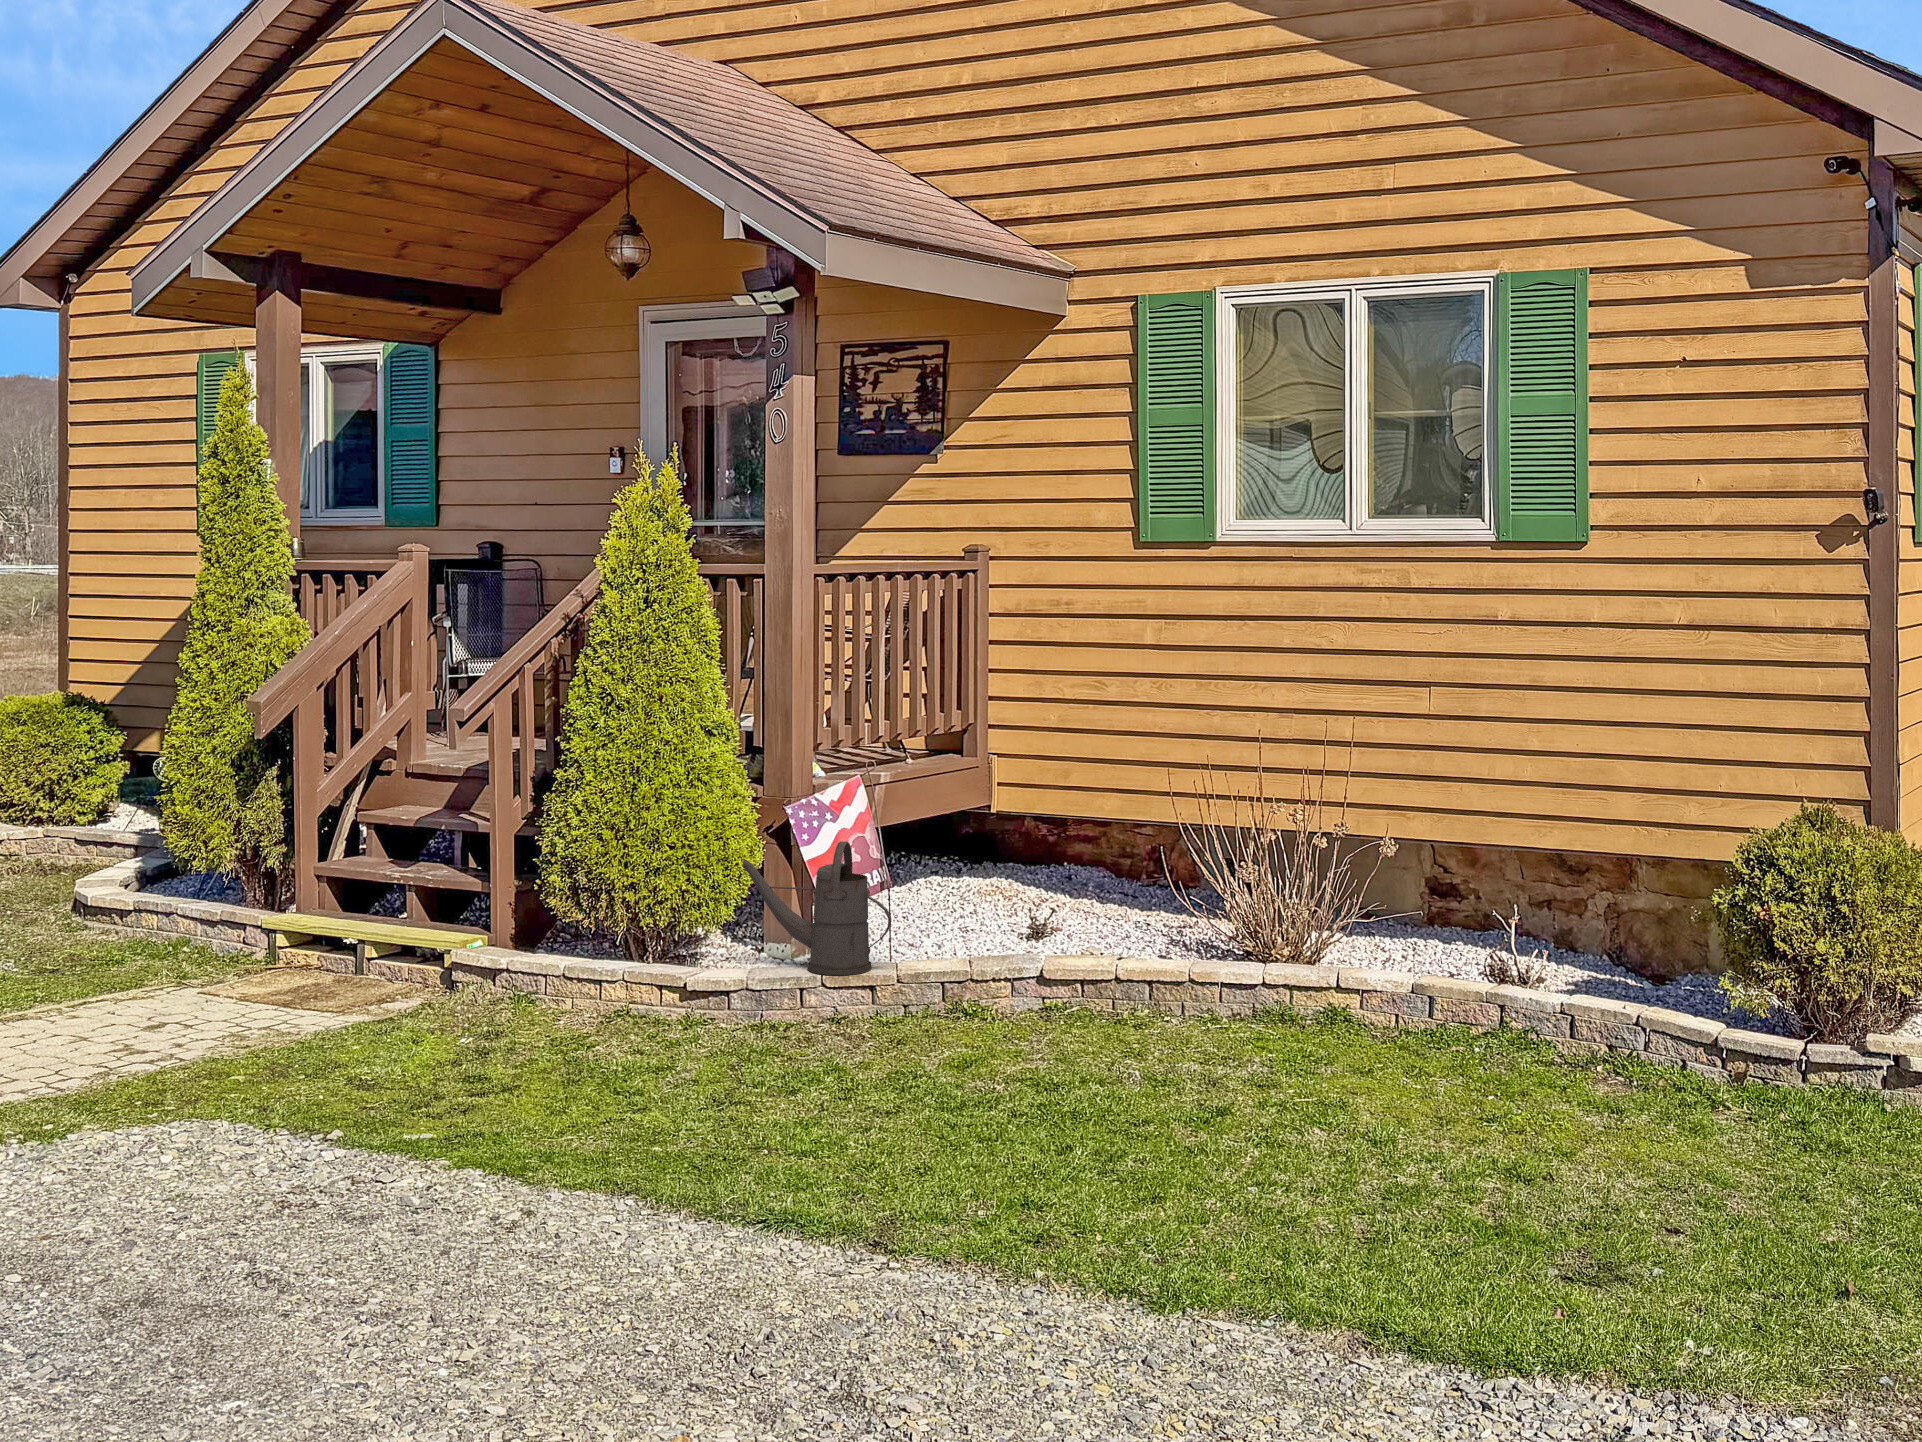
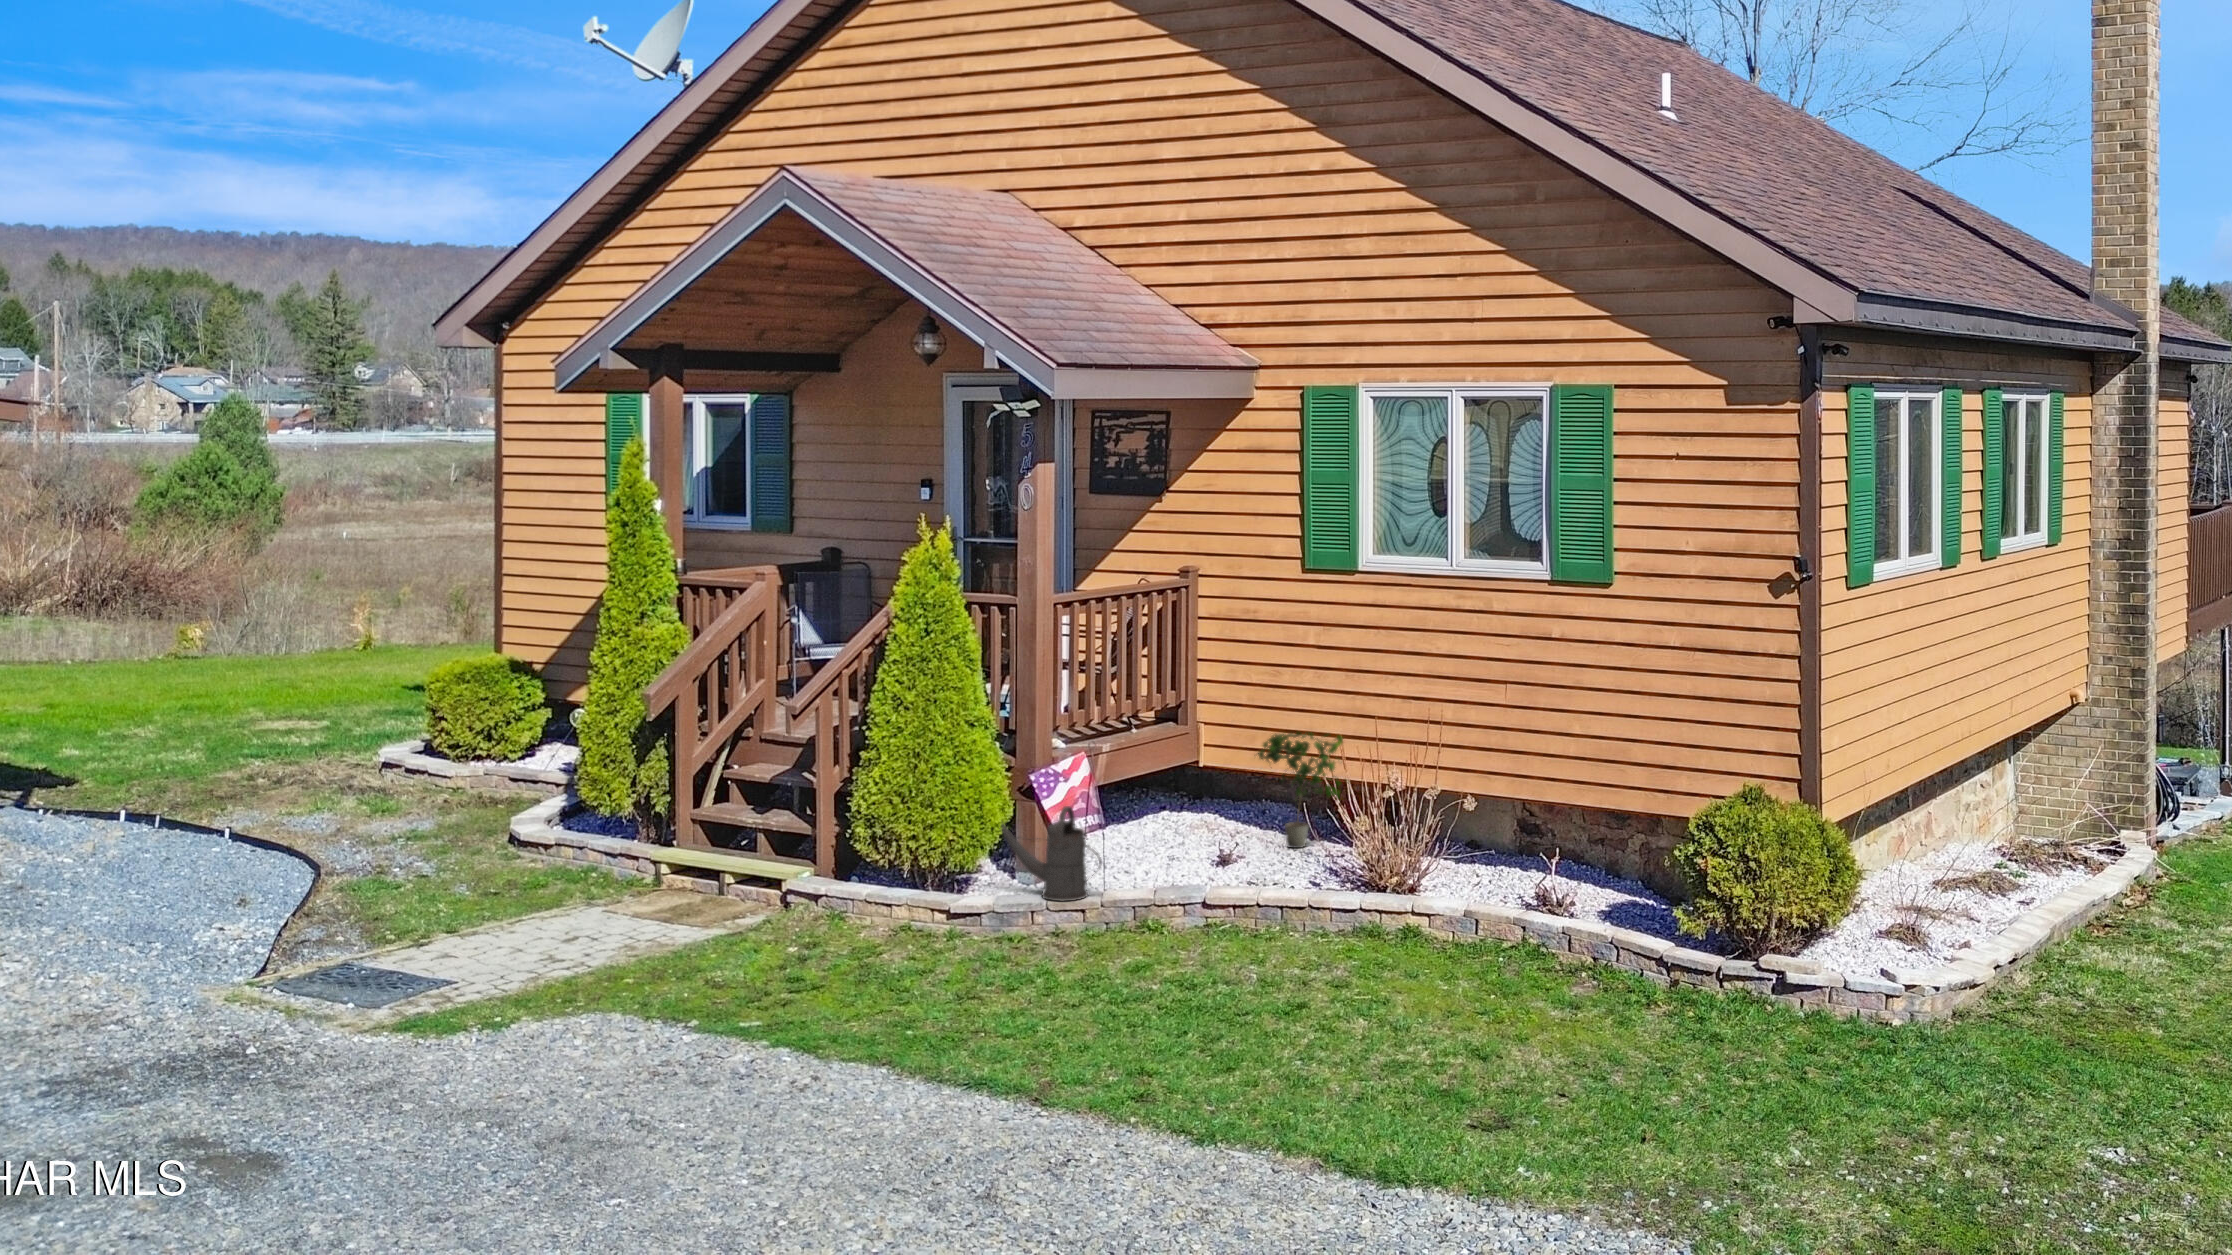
potted plant: none [1076,752,1208,913] -> present [1258,732,1348,848]

